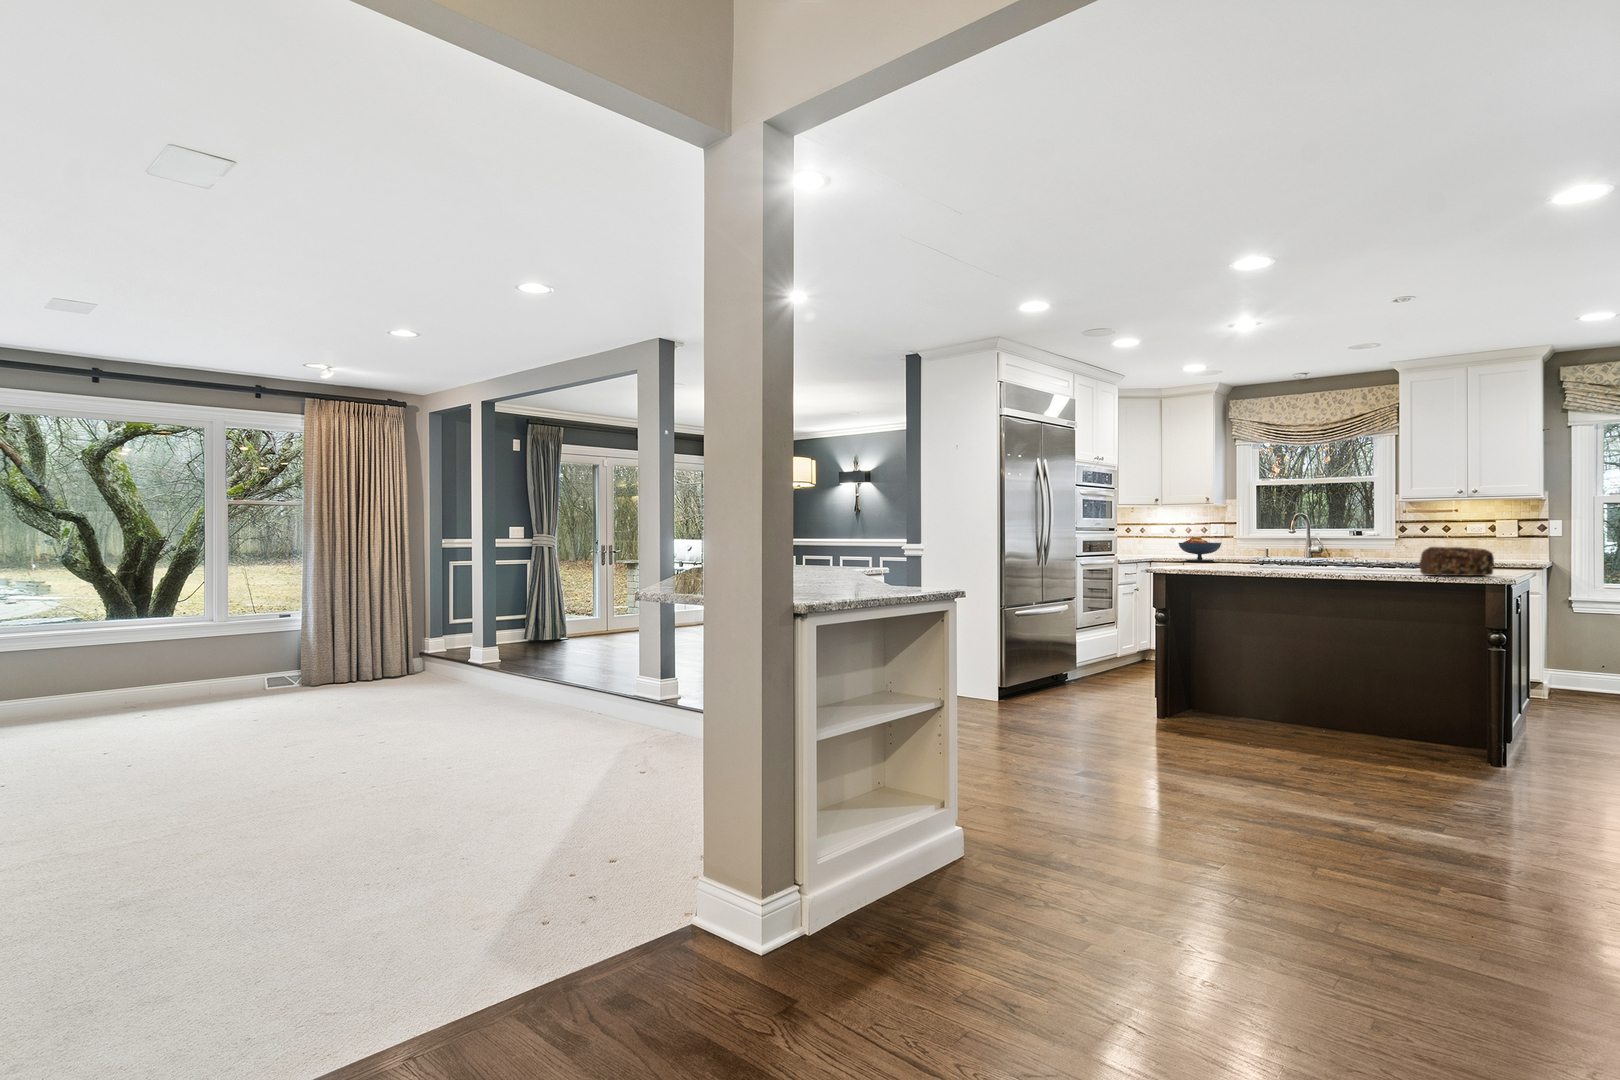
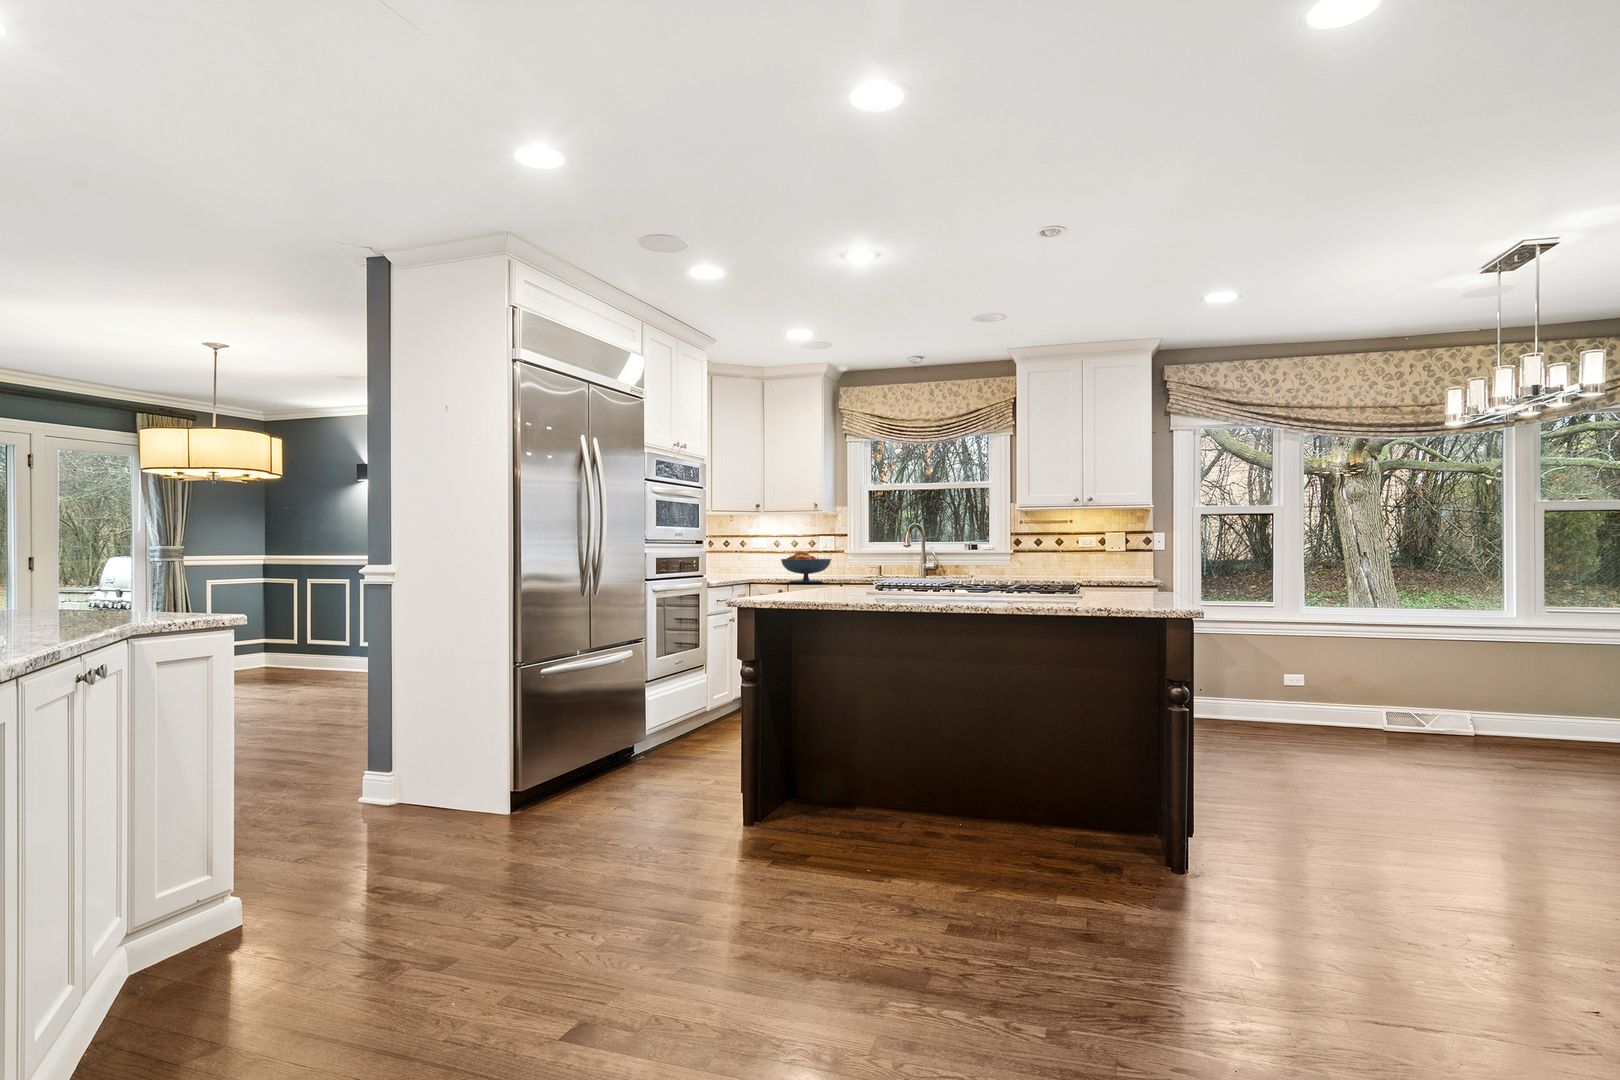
bread loaf: present [1419,547,1494,576] -> none [1083,566,1173,607]

